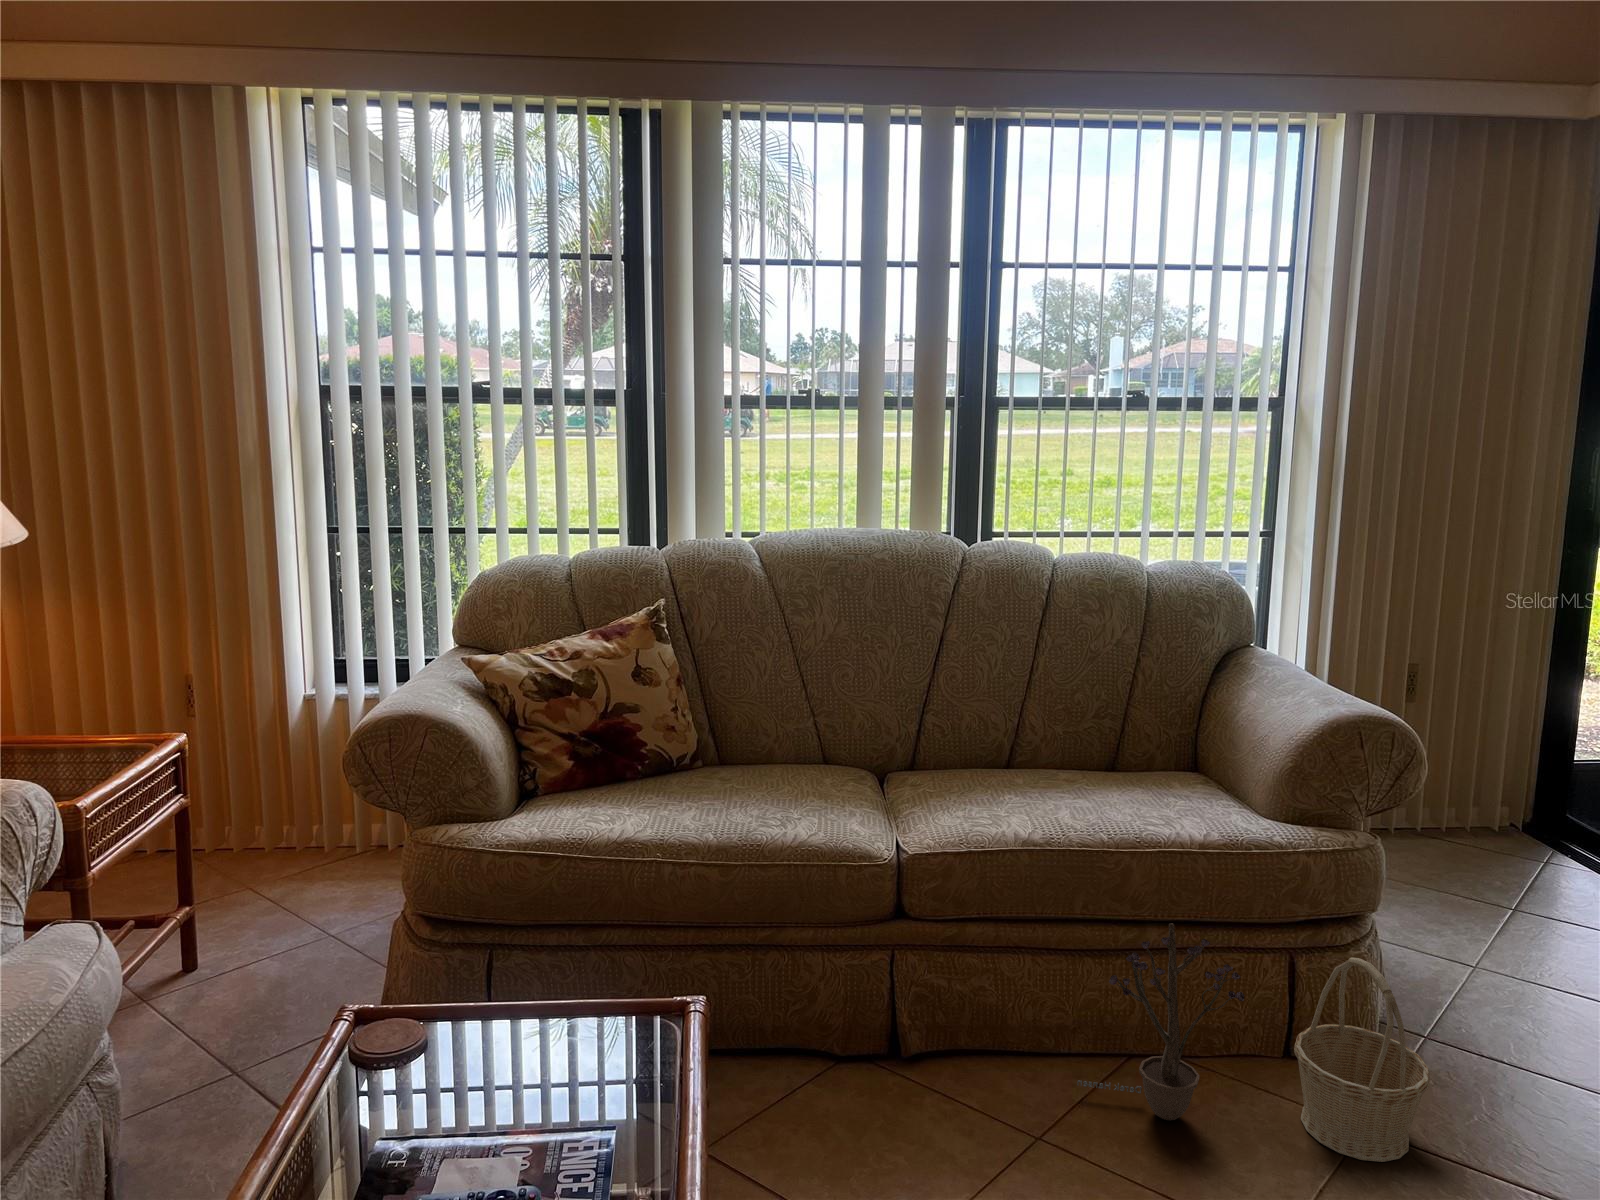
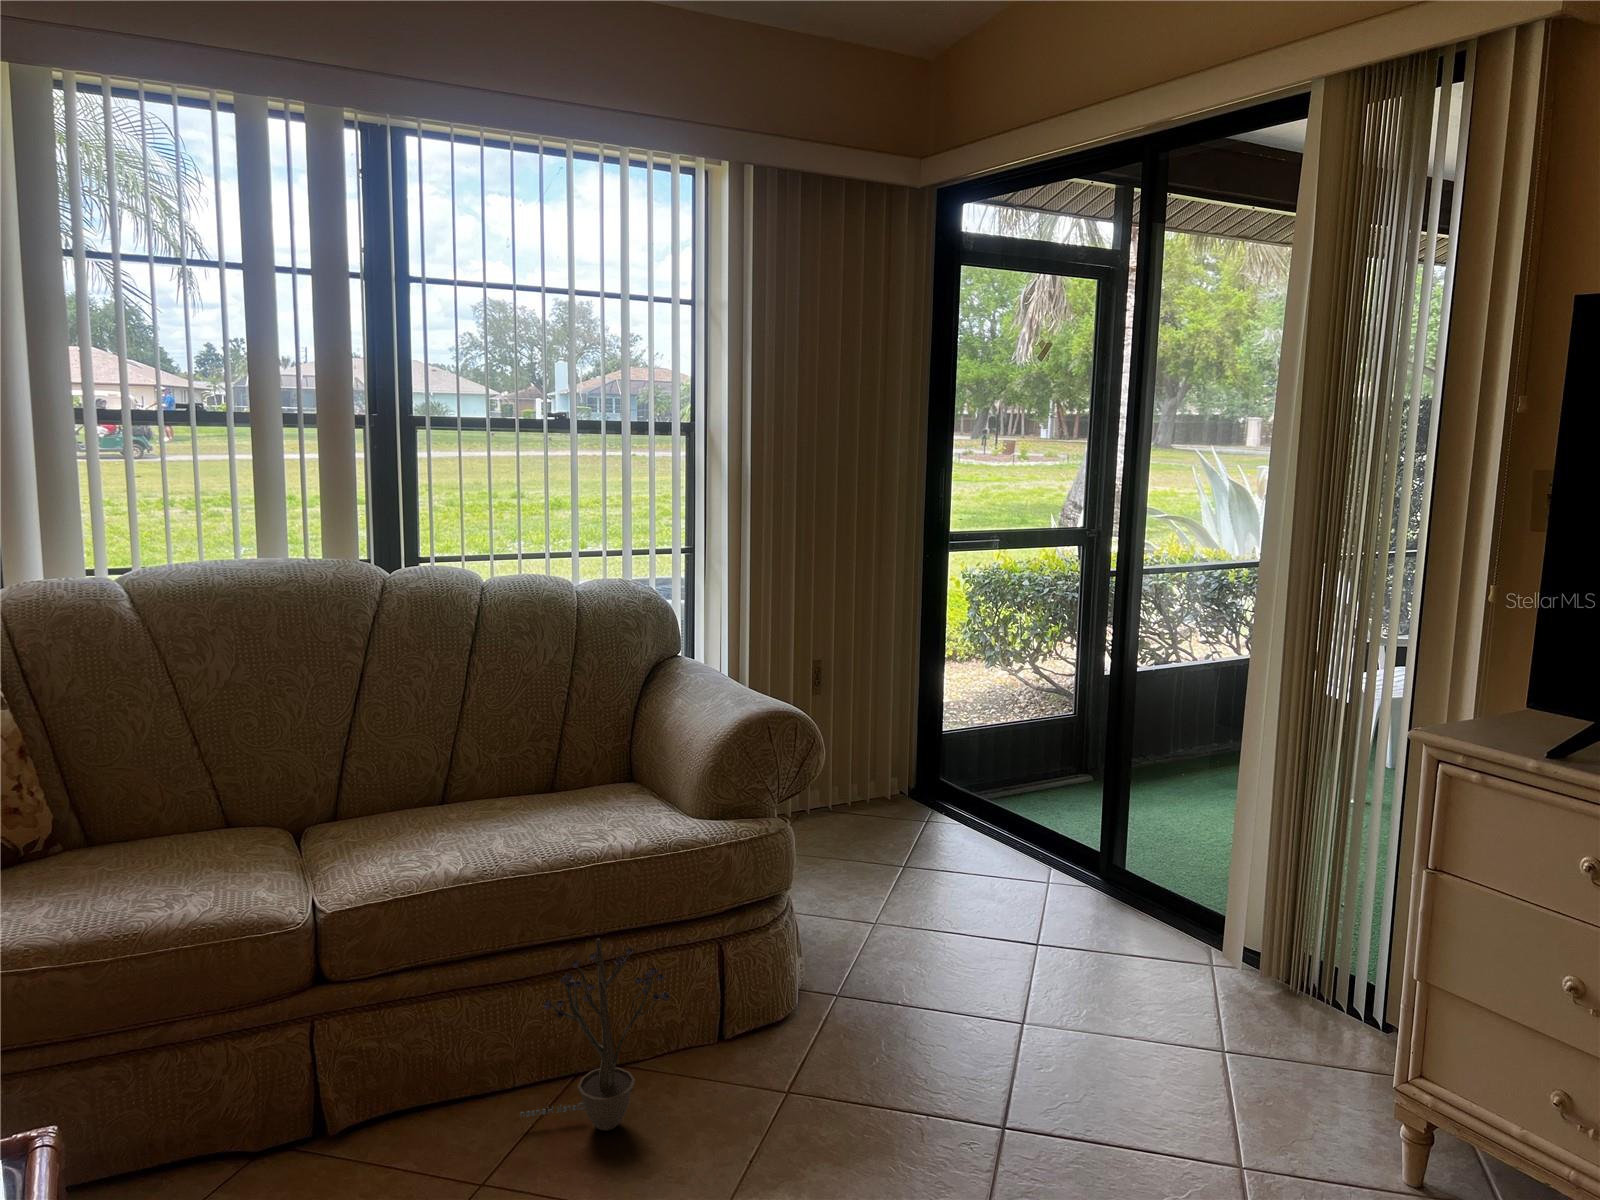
basket: present [1294,957,1430,1162] -> none [719,938,829,1122]

